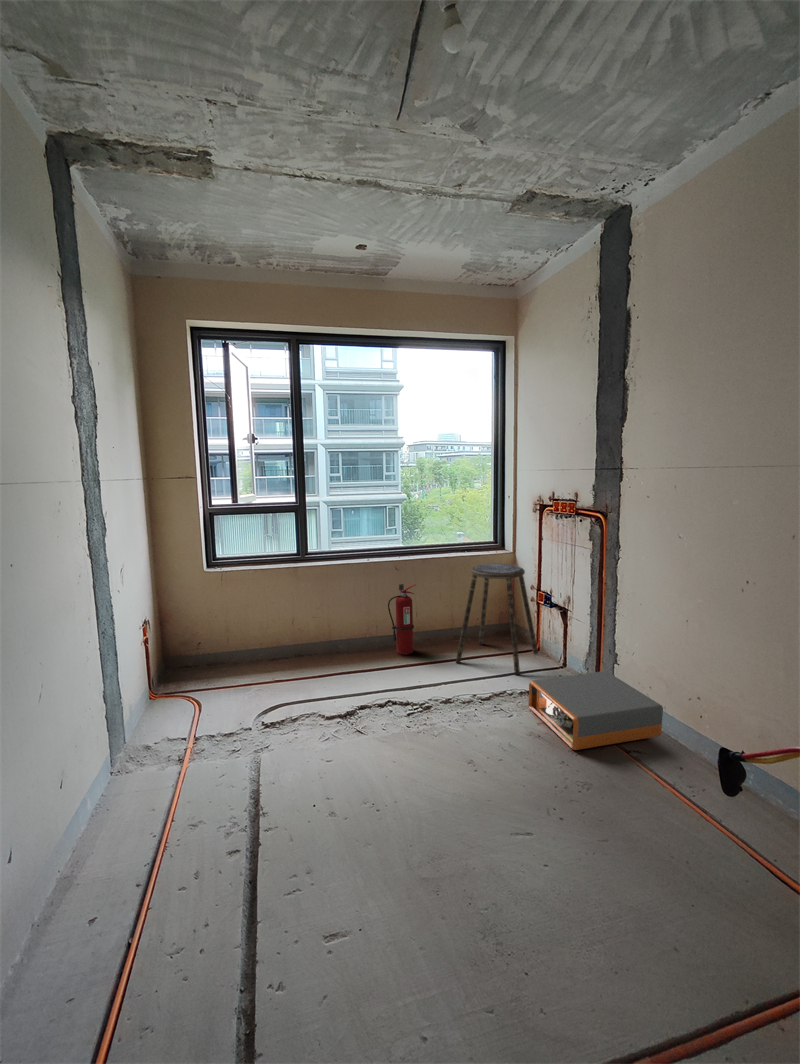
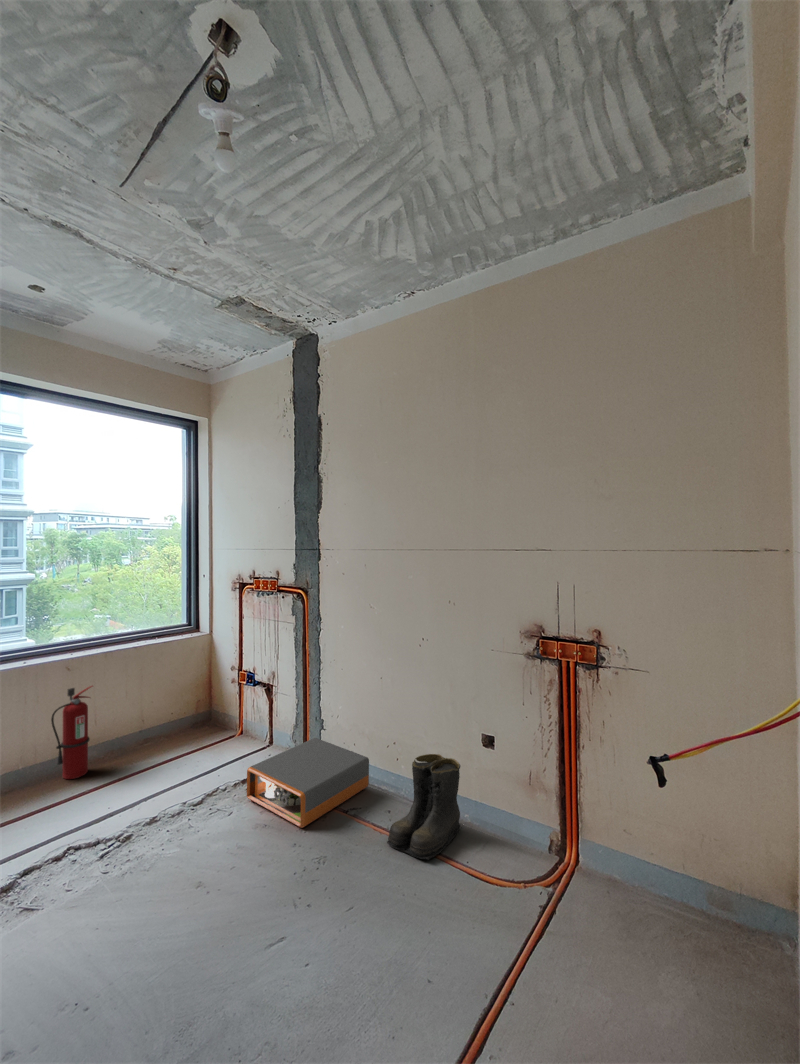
stool: present [456,564,538,674] -> none [149,647,241,770]
boots: none [664,719,780,834] -> present [387,754,460,860]

